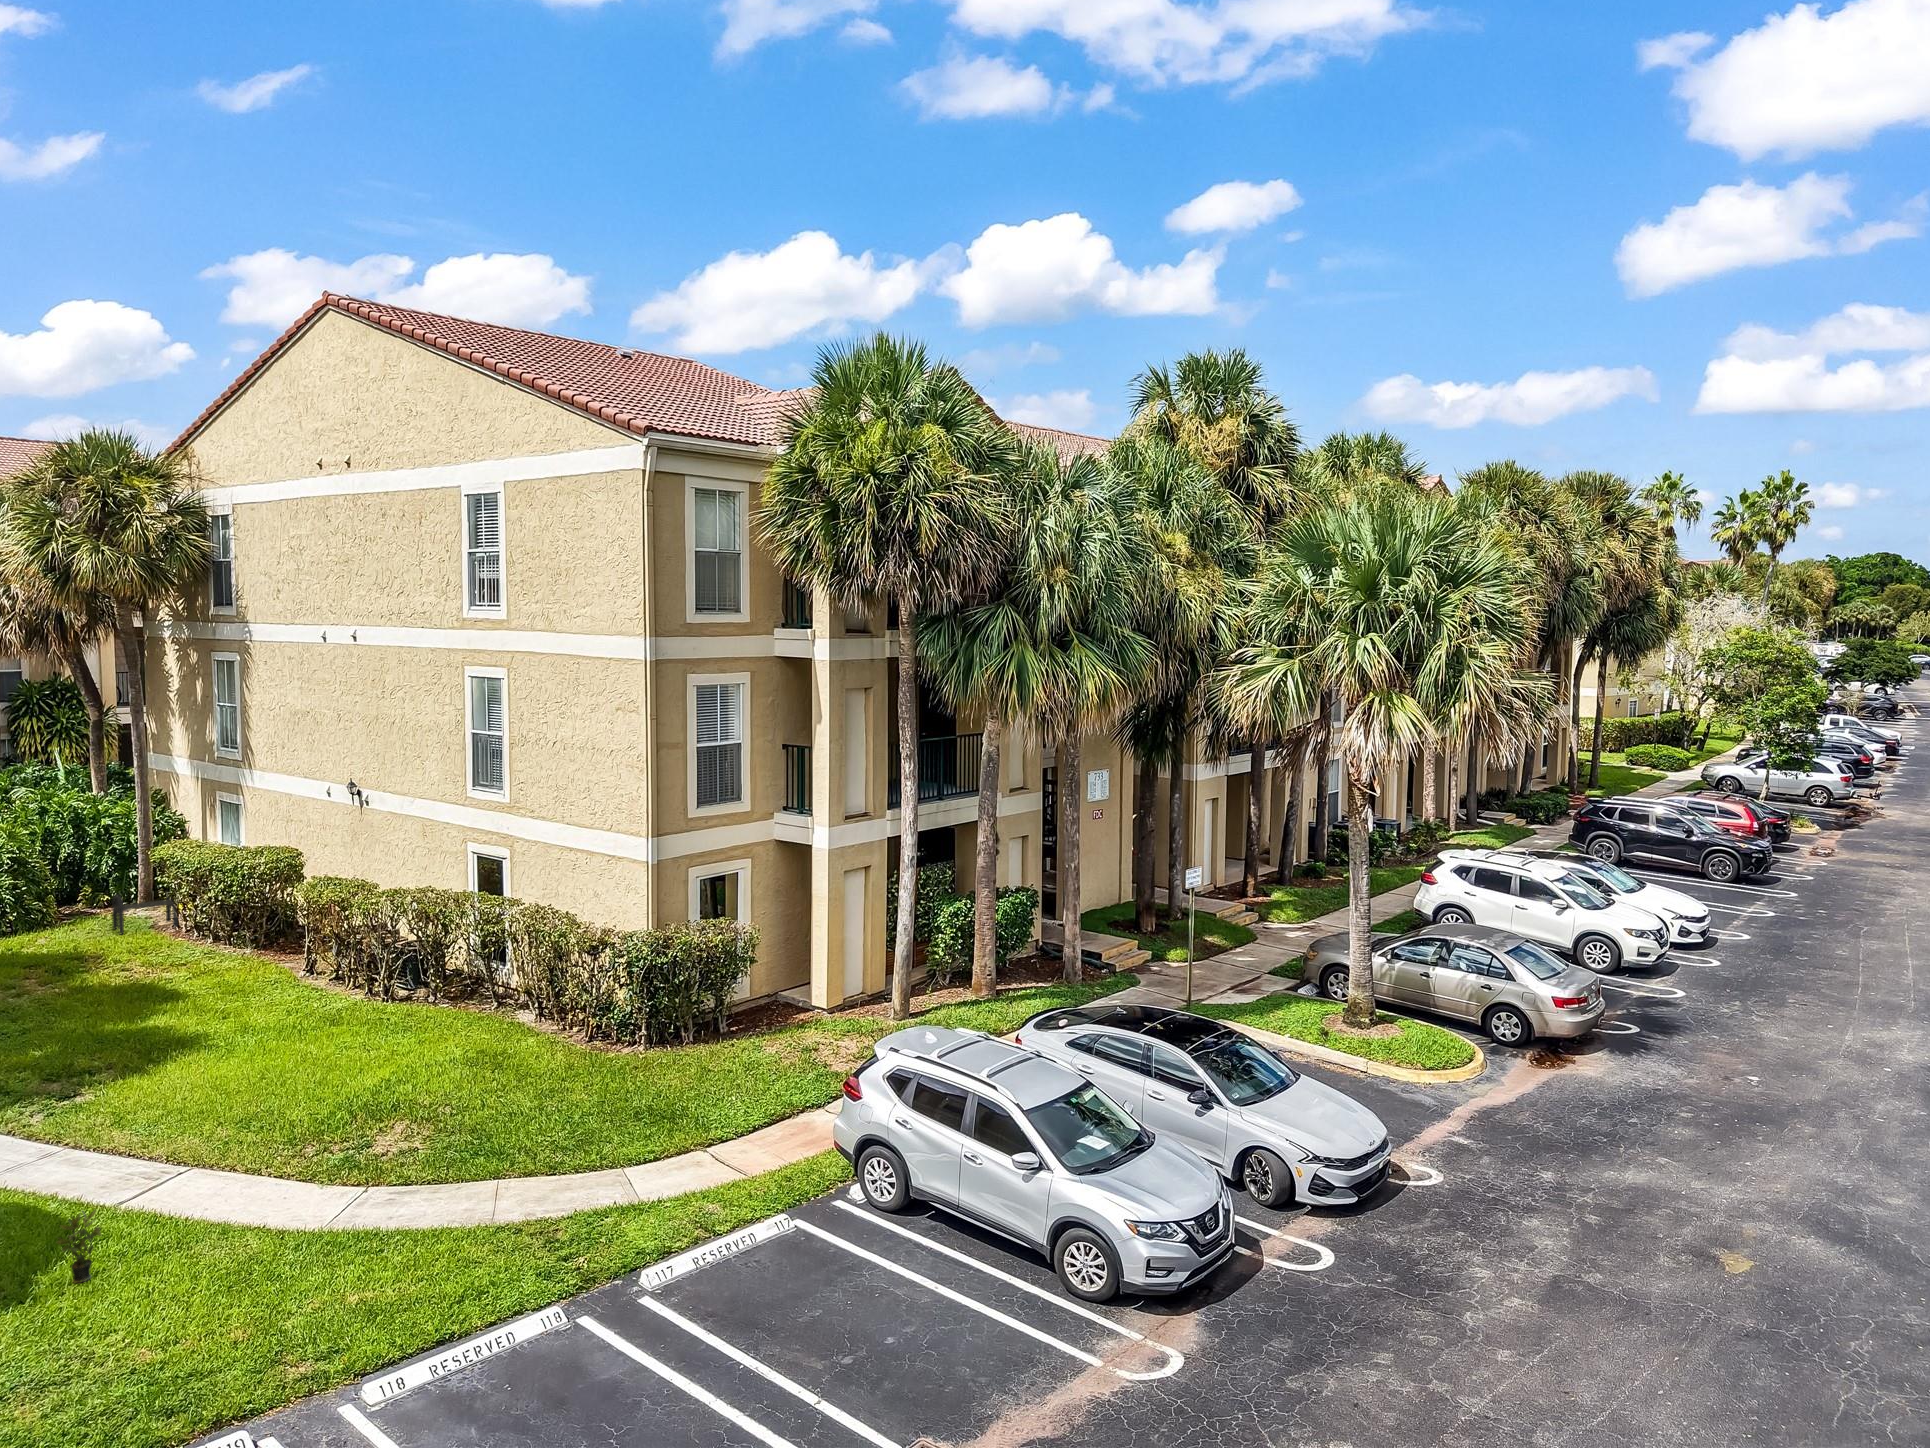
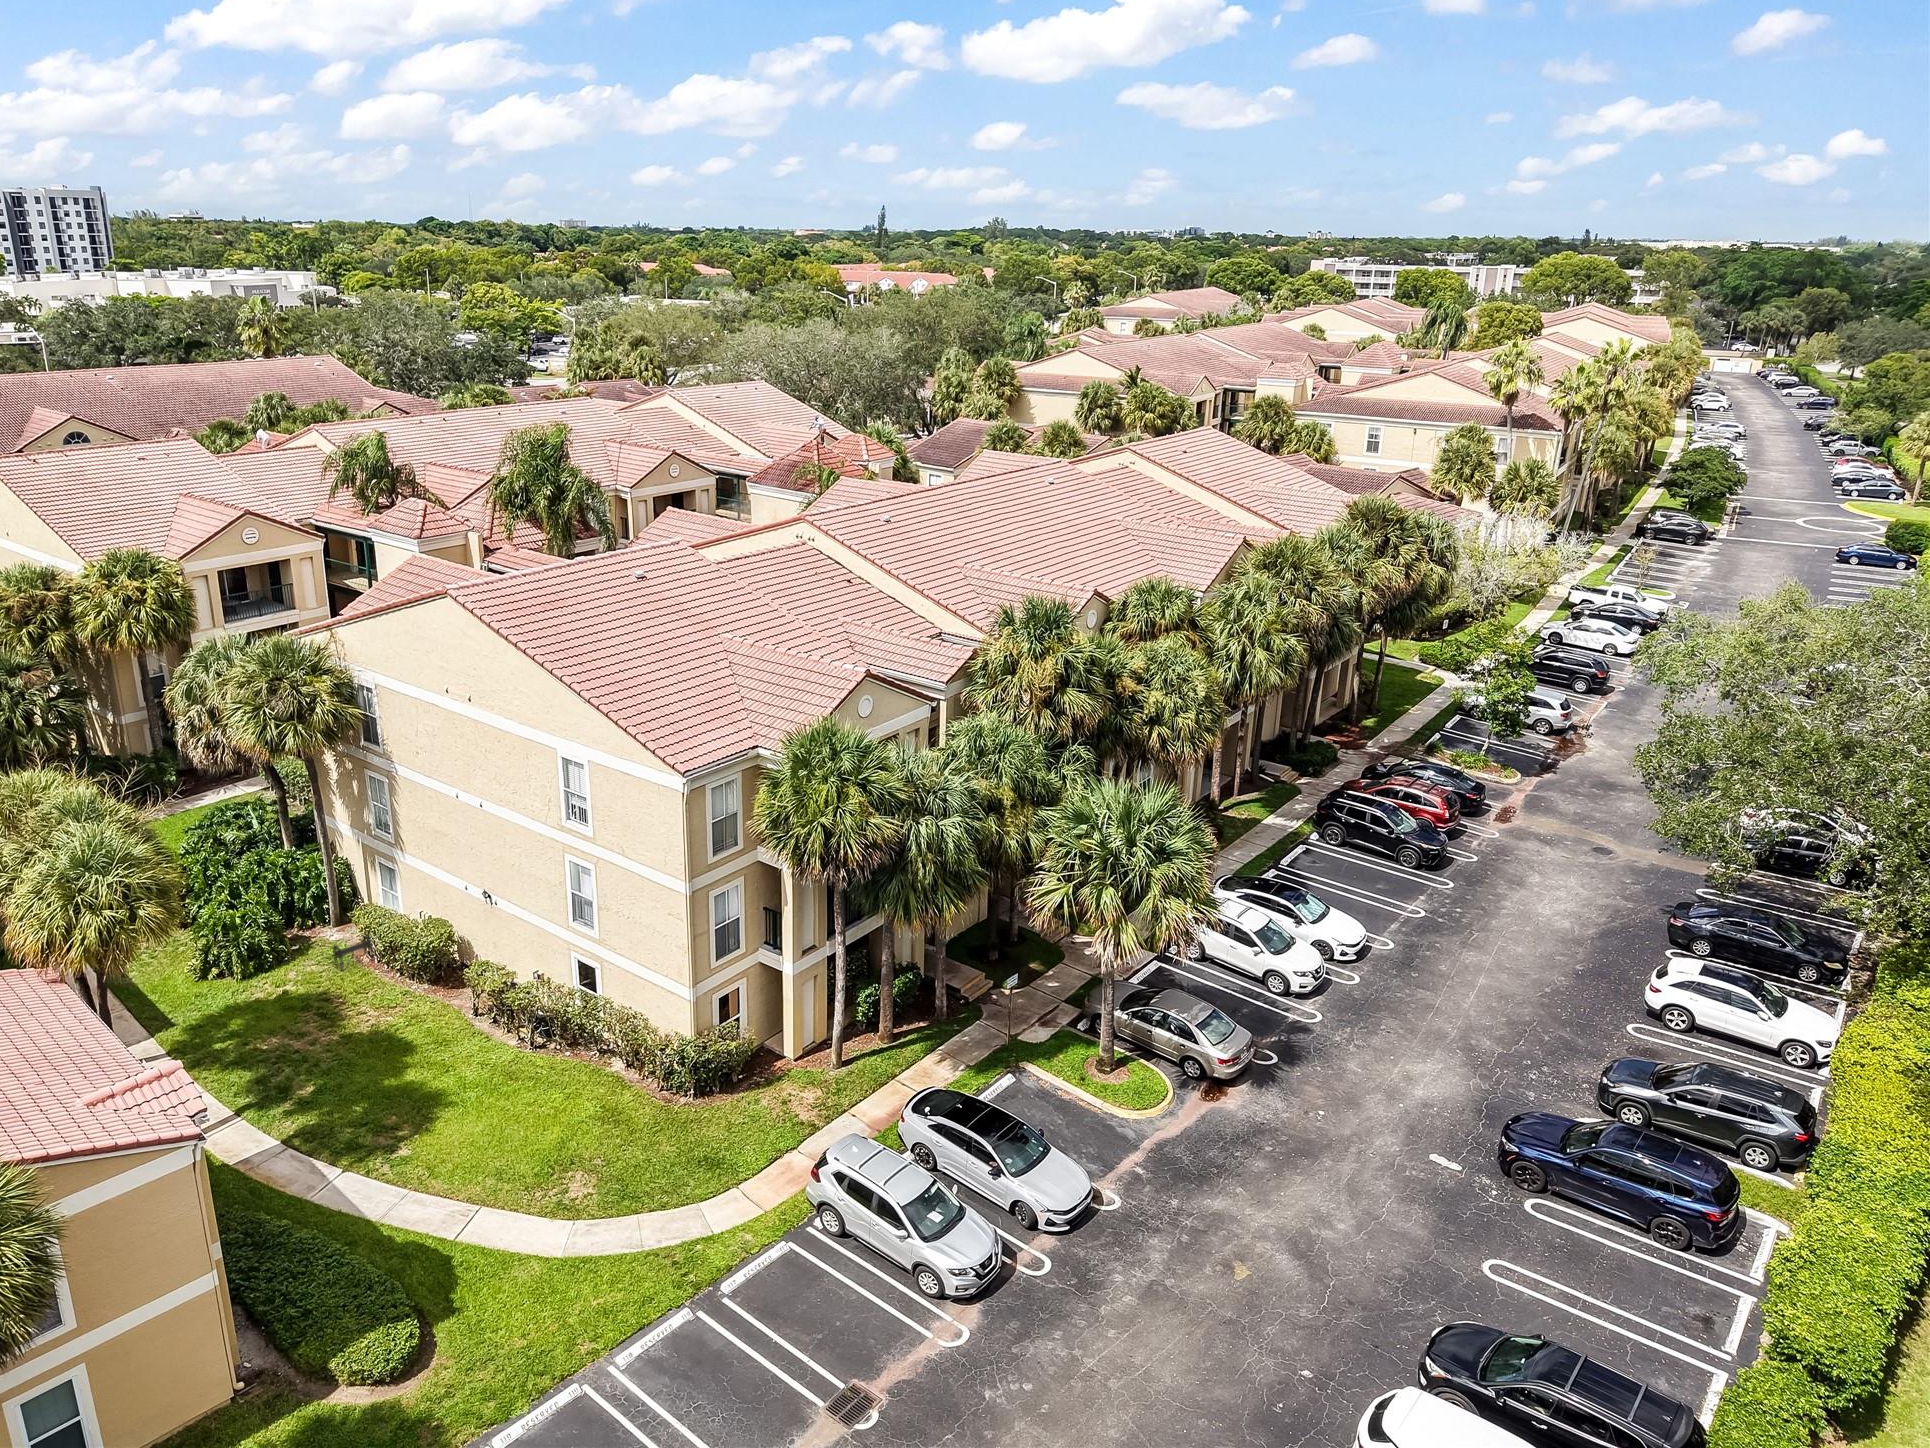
potted plant: present [57,1211,101,1283] -> none [448,1260,467,1292]

